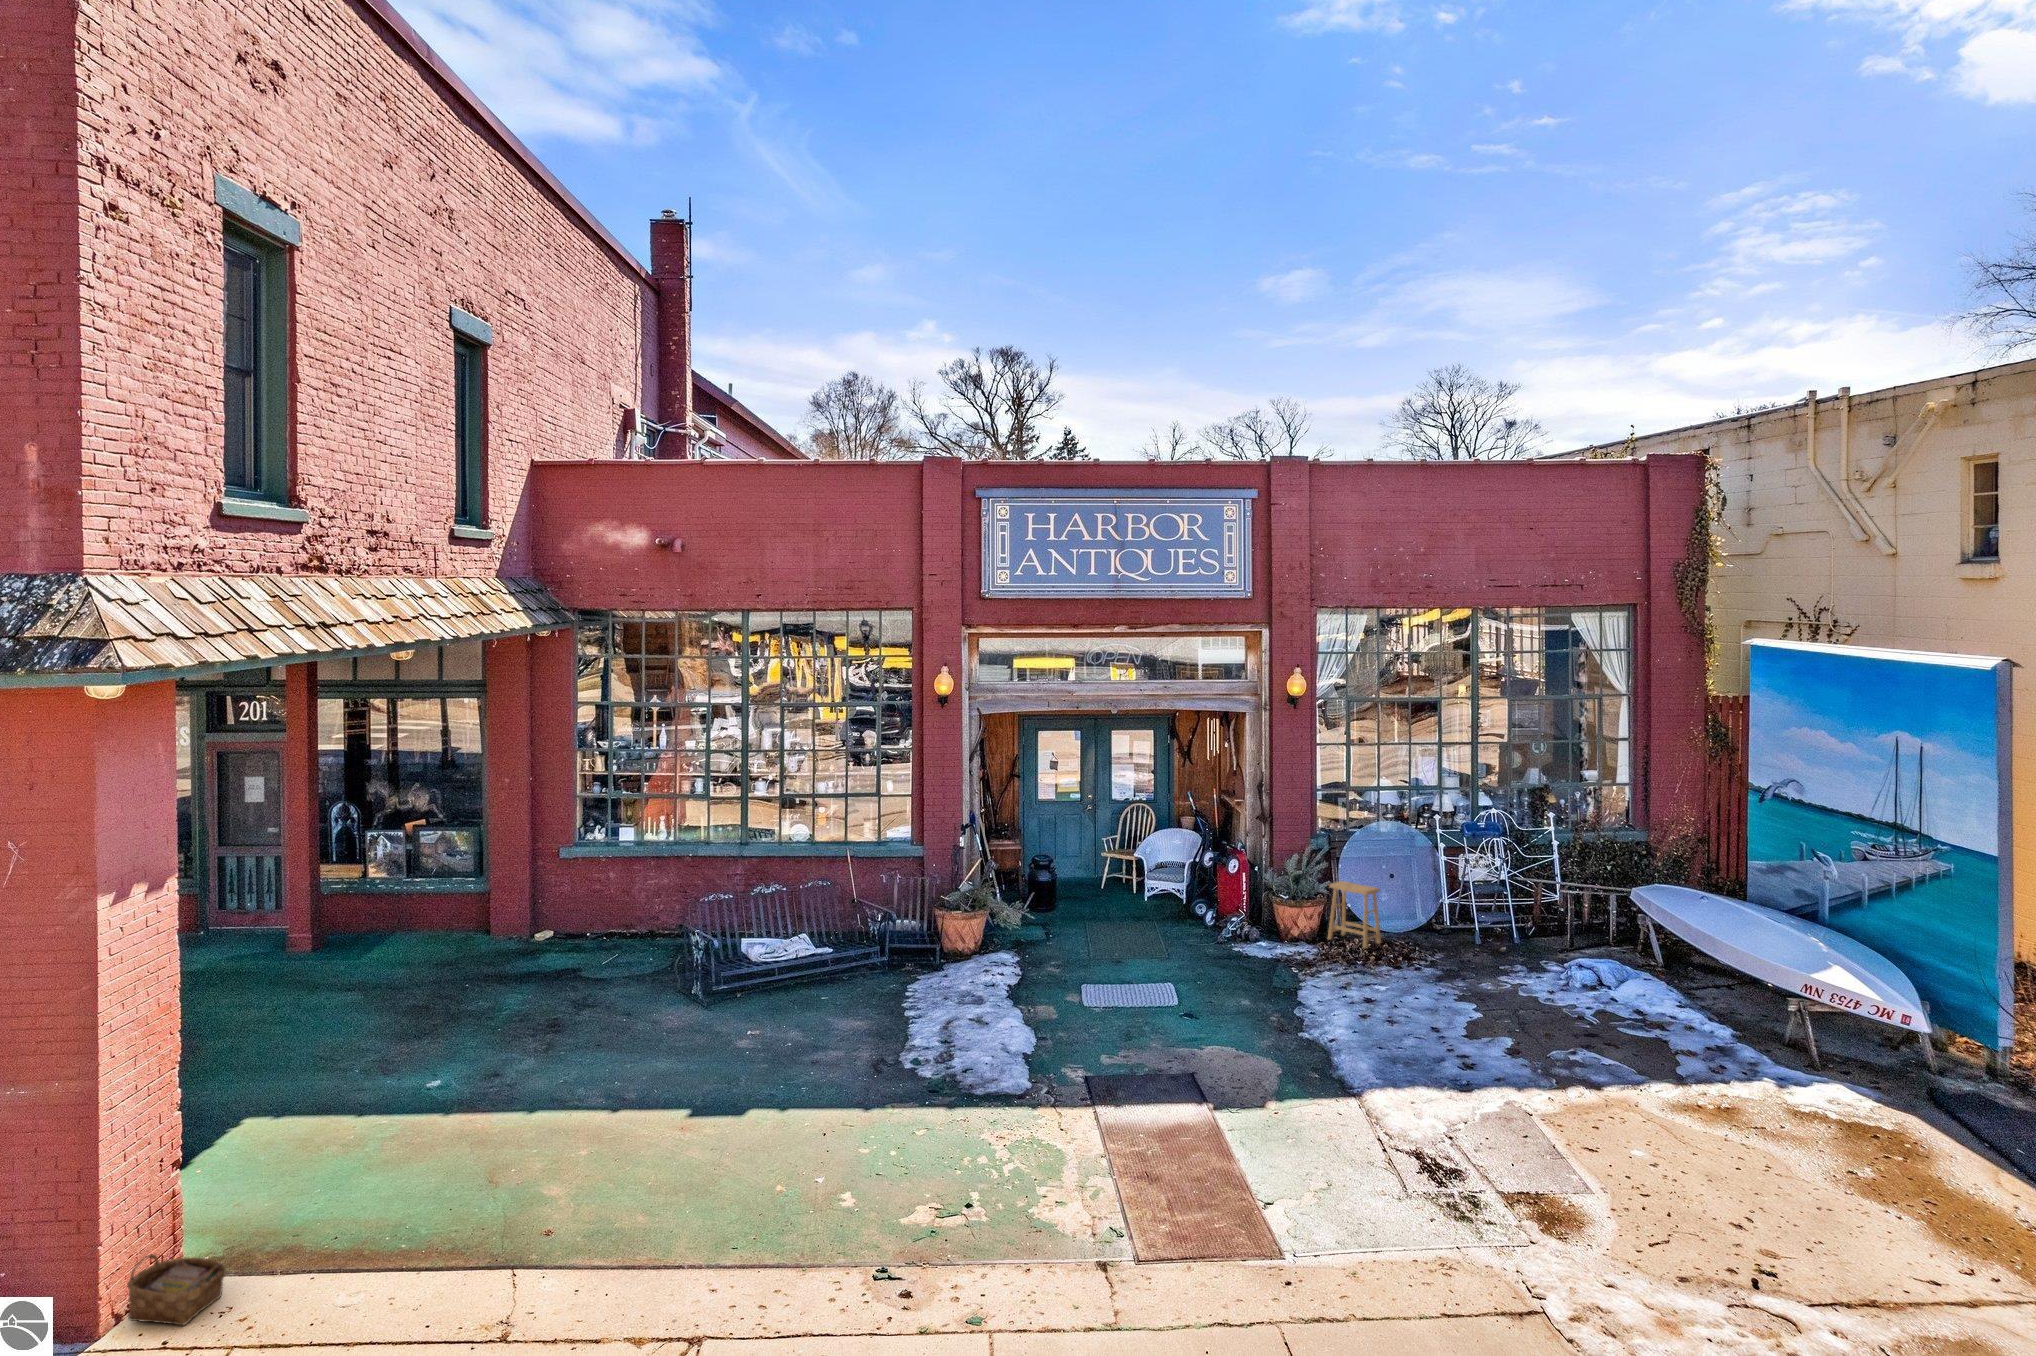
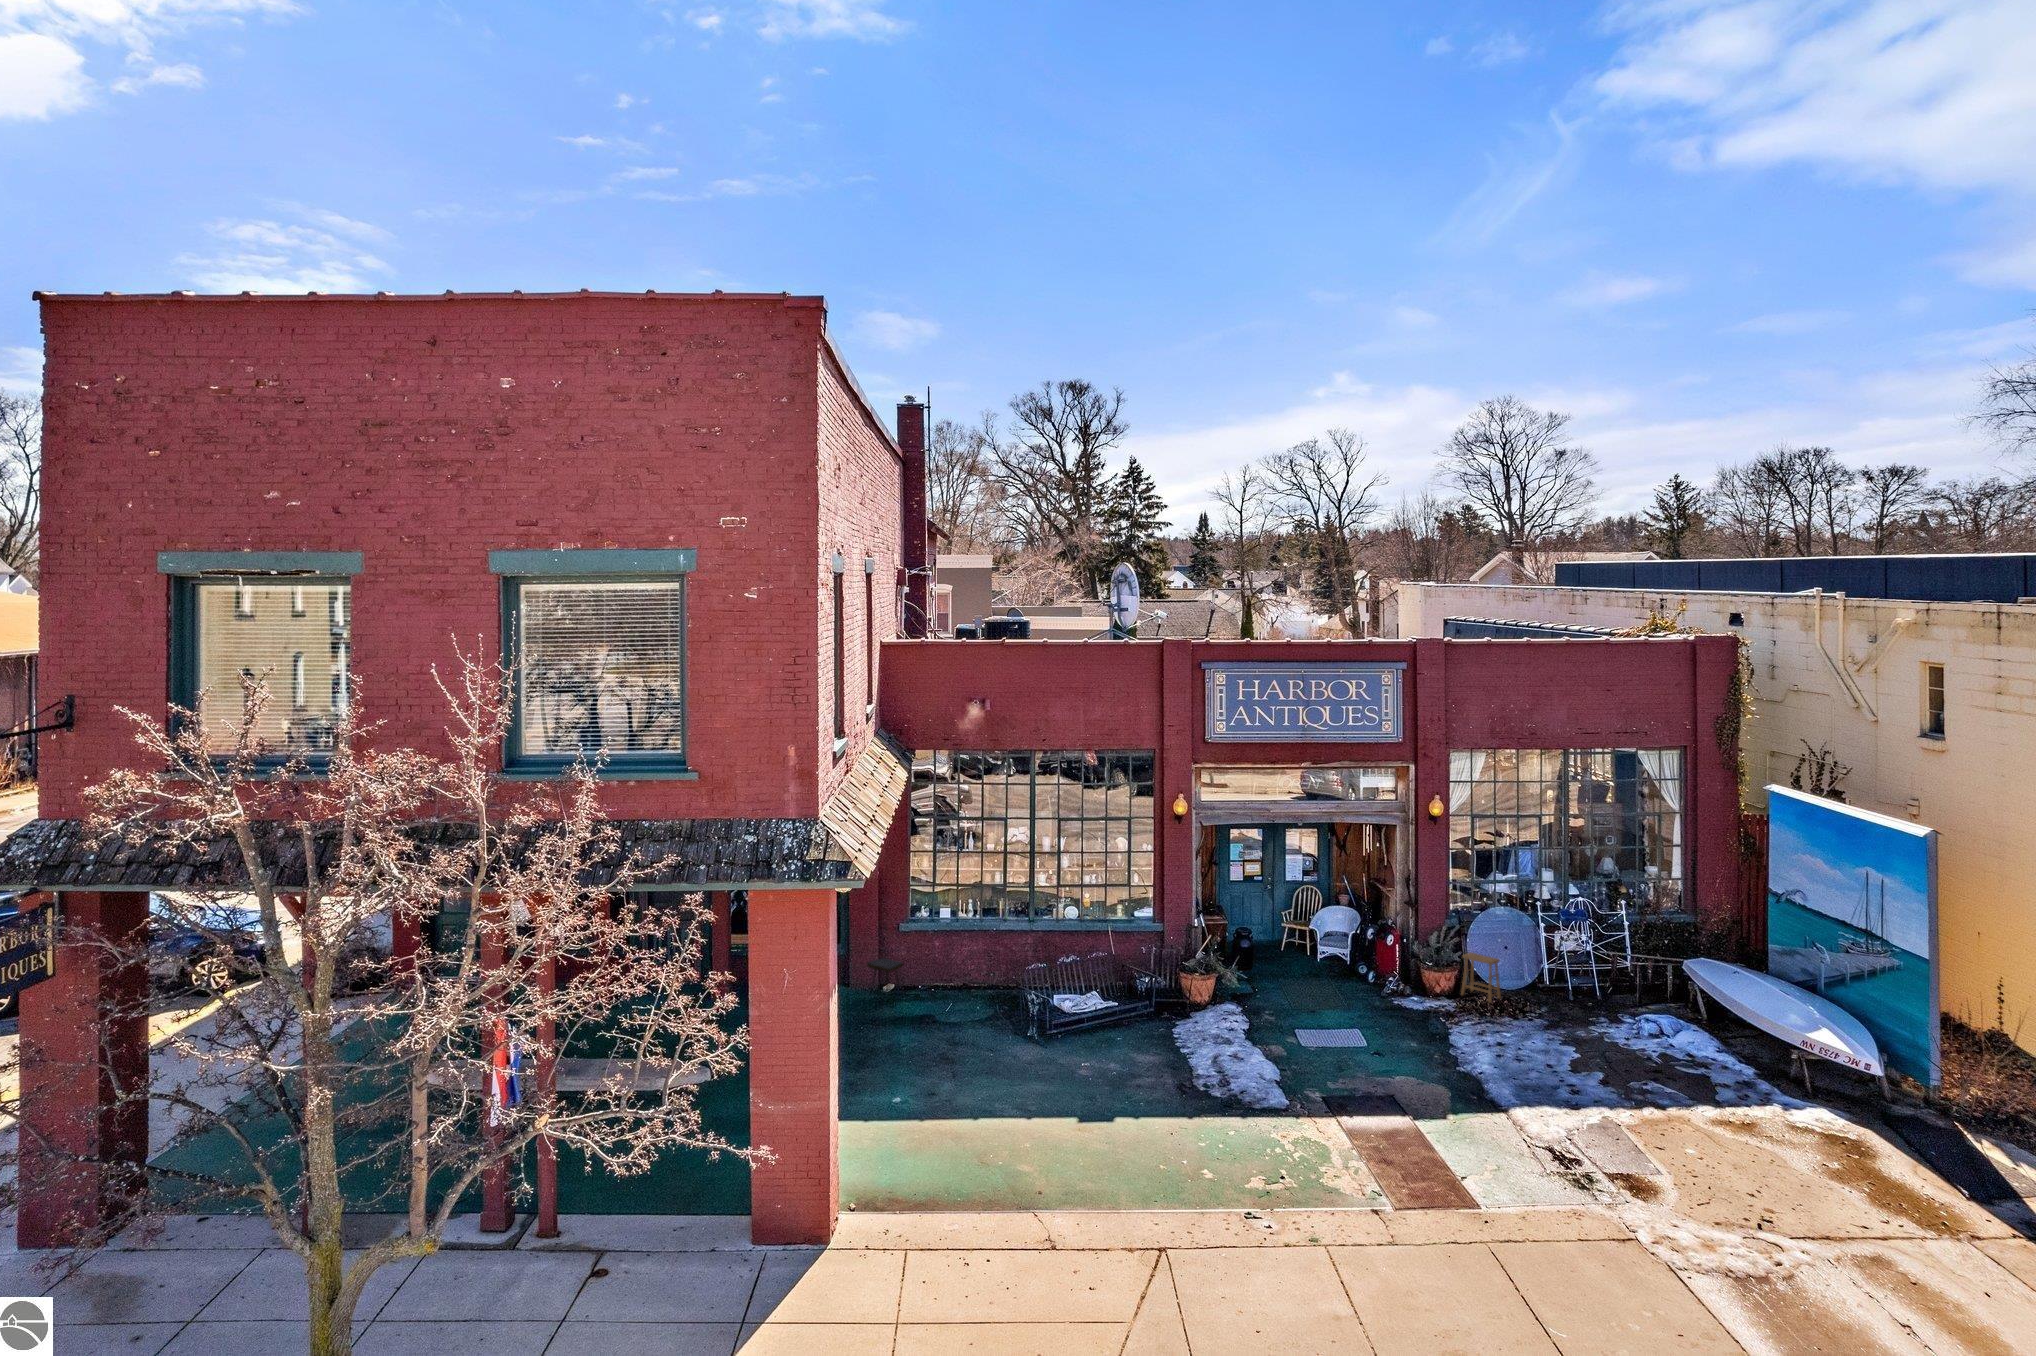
side table: none [504,897,556,947] -> present [867,958,903,989]
woven basket: present [127,1254,225,1325] -> none [854,1194,898,1232]

